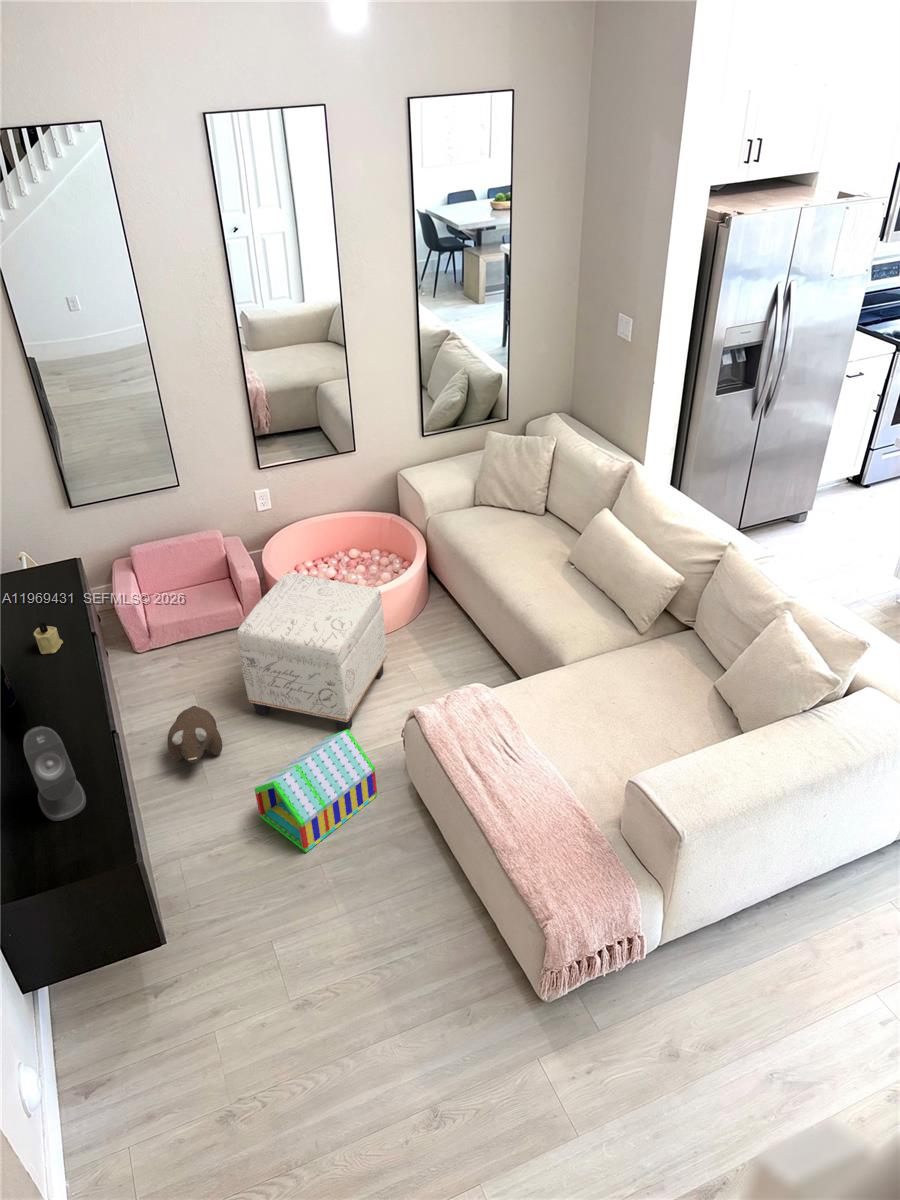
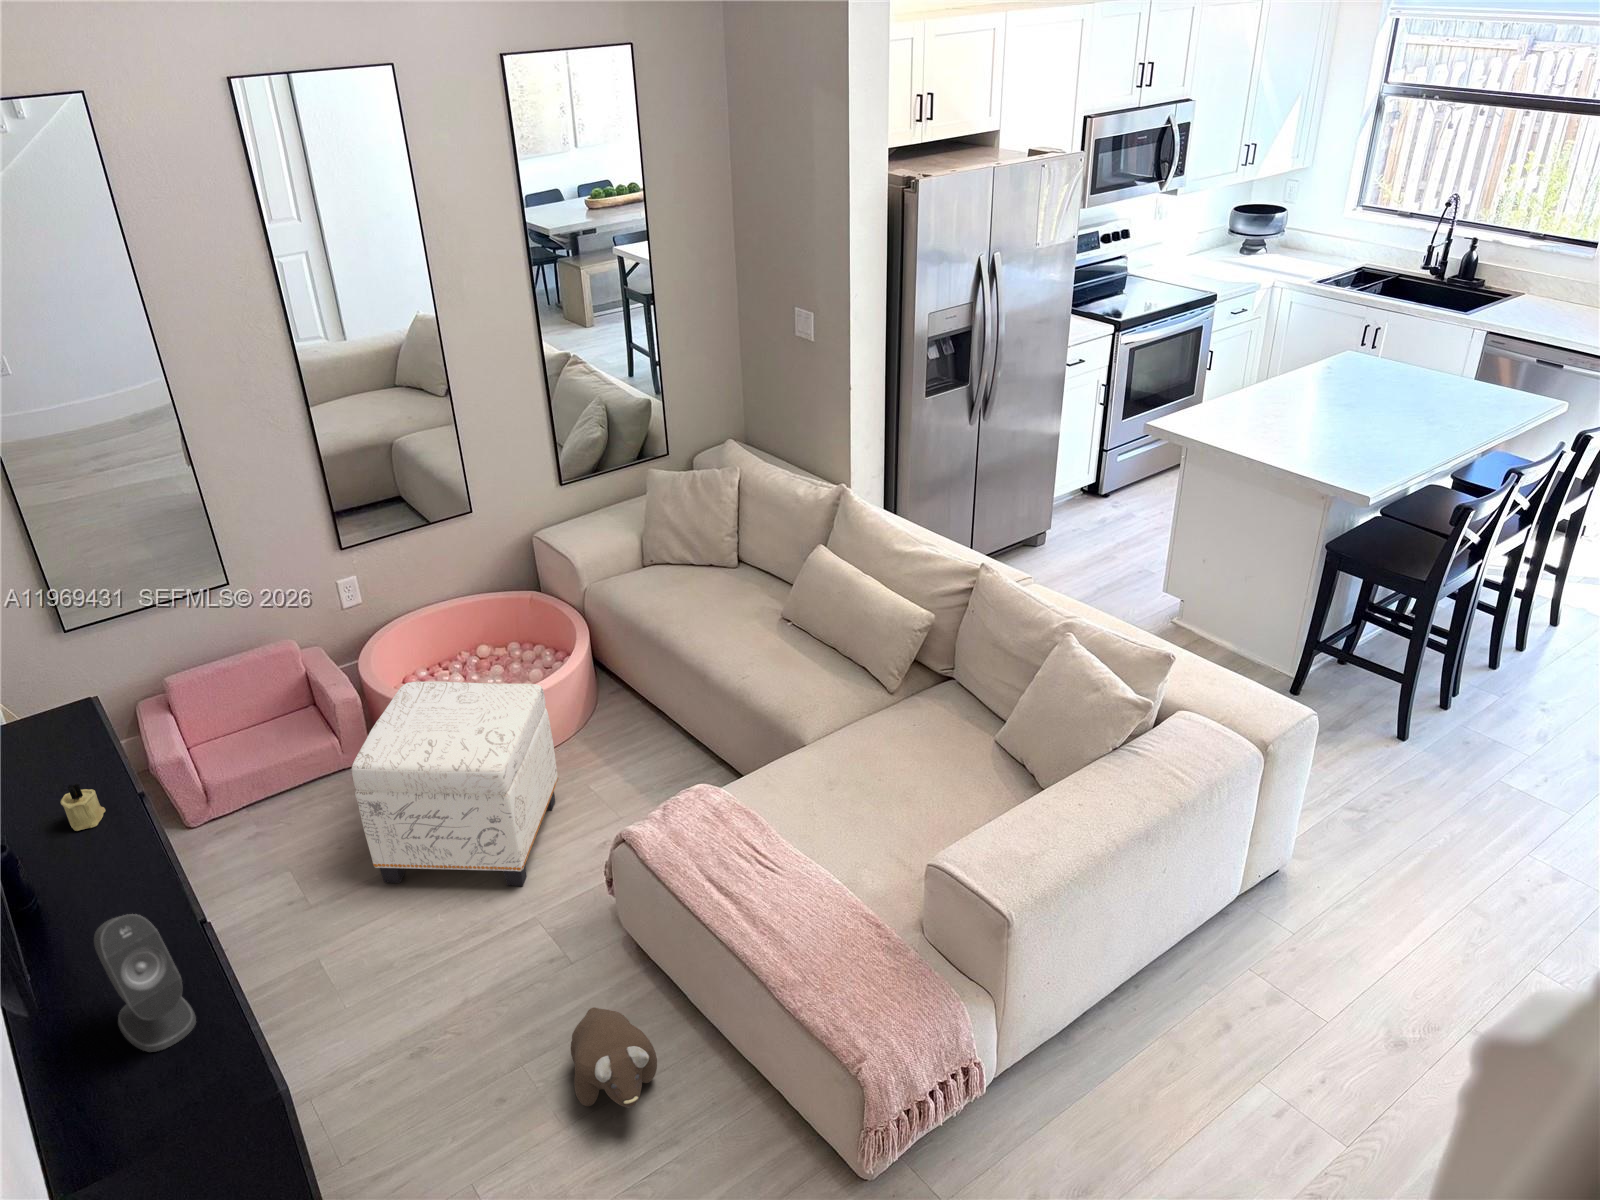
plush toy: present [168,706,222,763] -> present [571,1008,657,1108]
toy house: present [255,729,377,852] -> none [411,875,582,1055]

